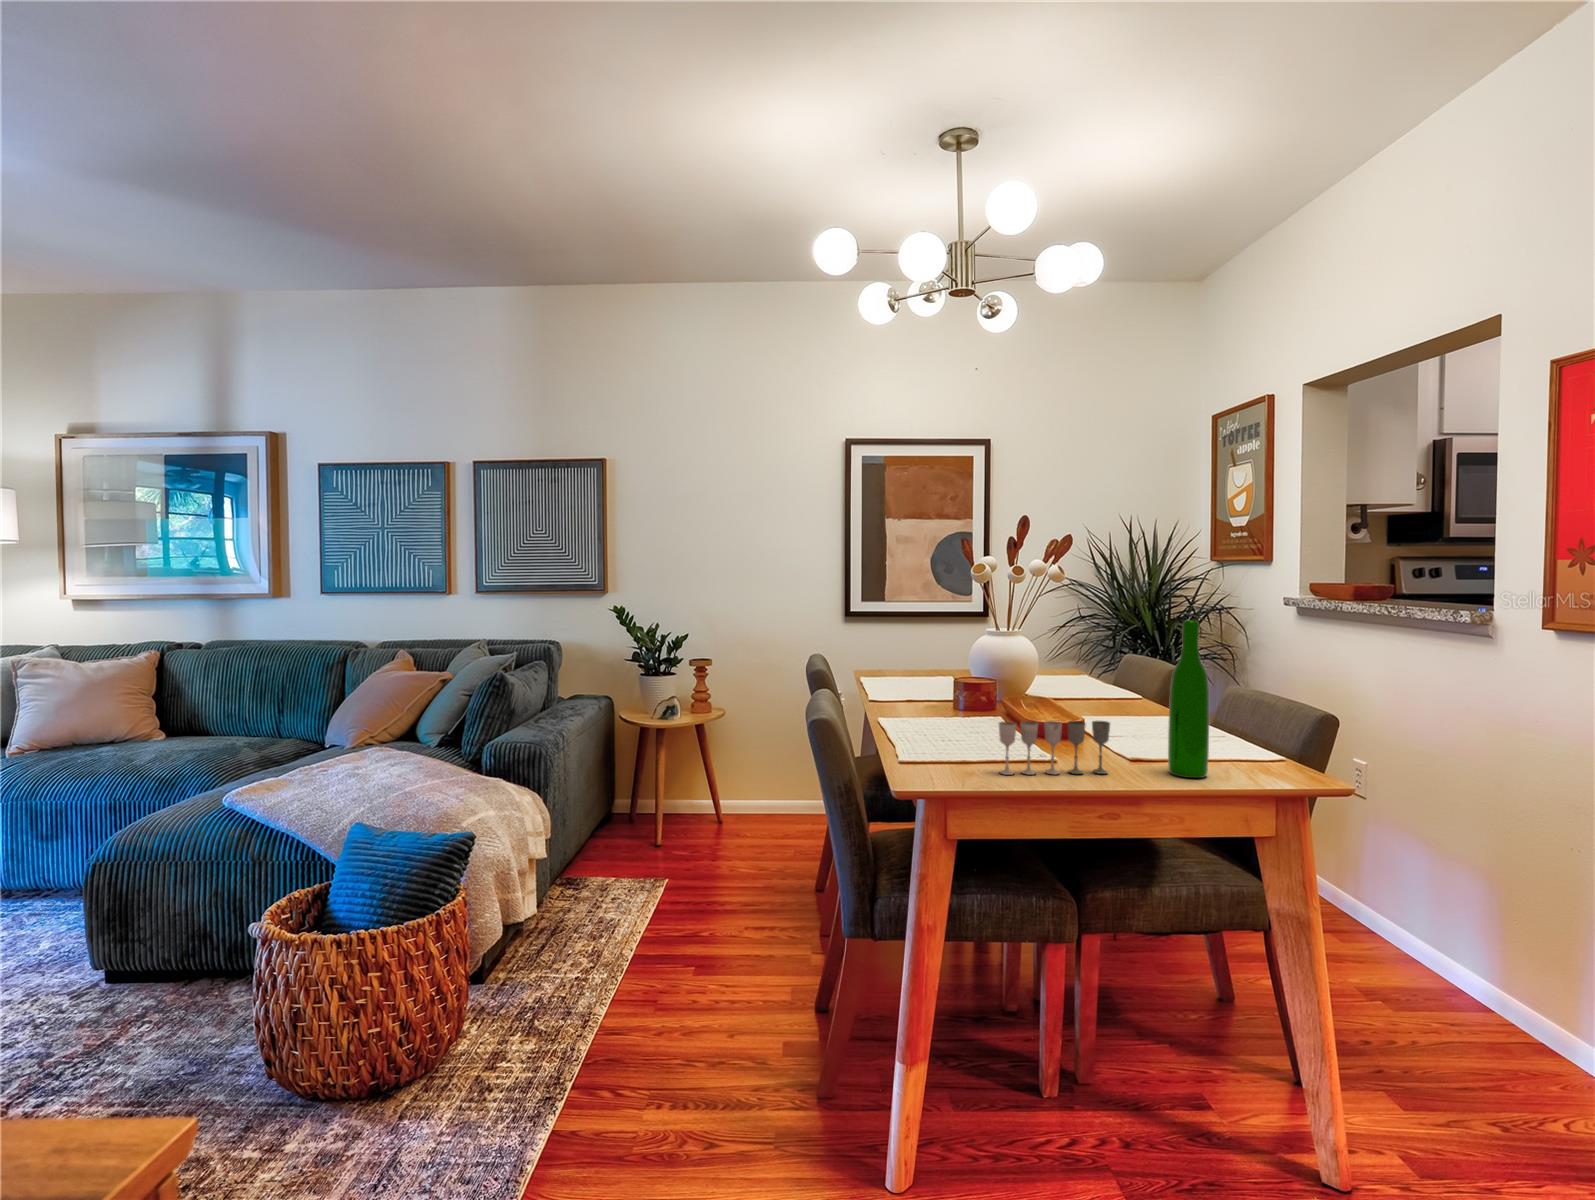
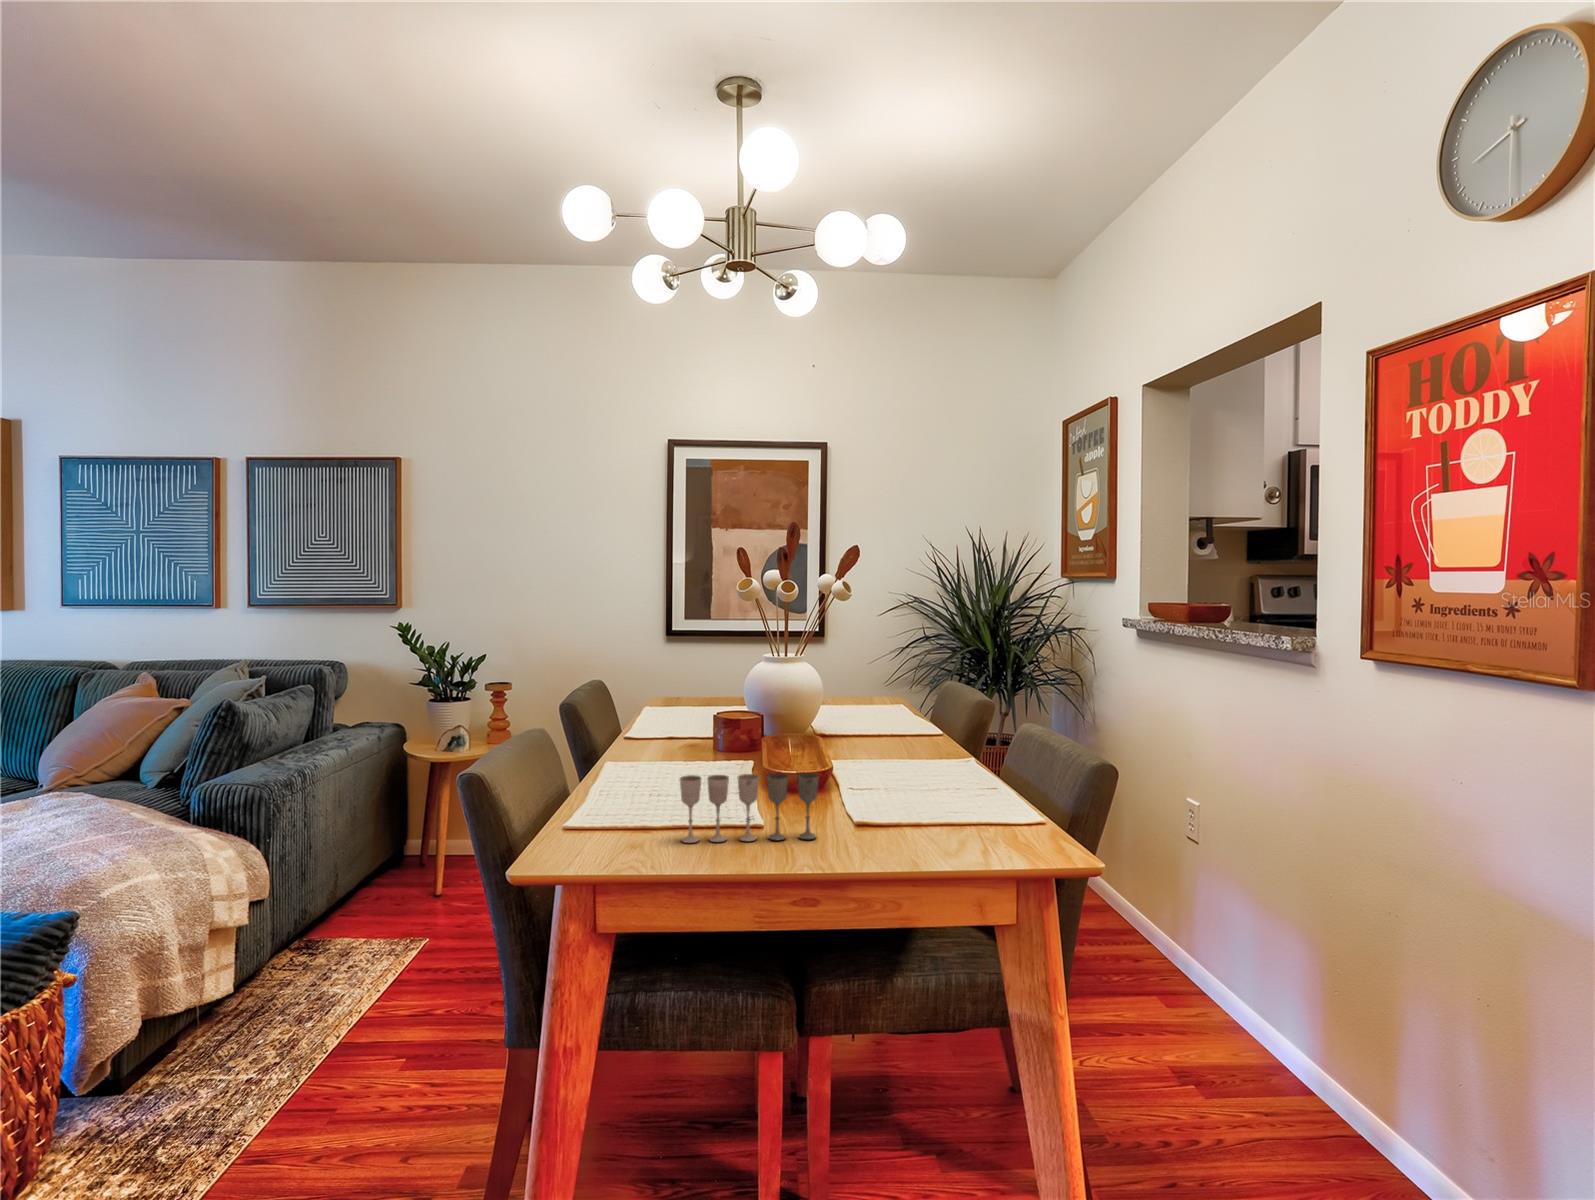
wine bottle: present [1168,621,1209,778] -> none [891,650,935,844]

